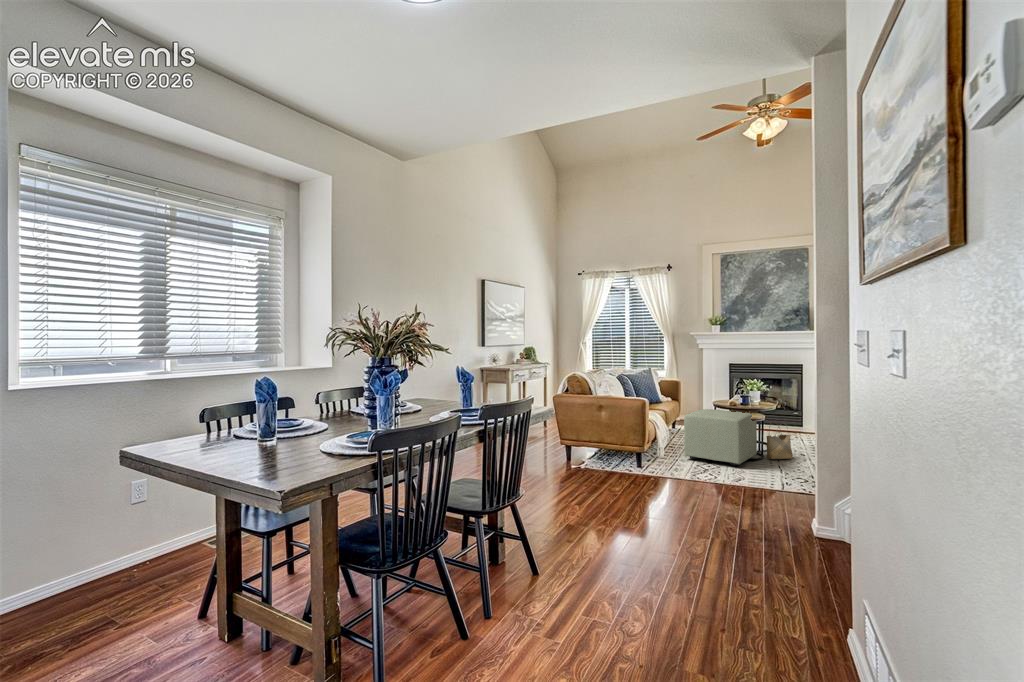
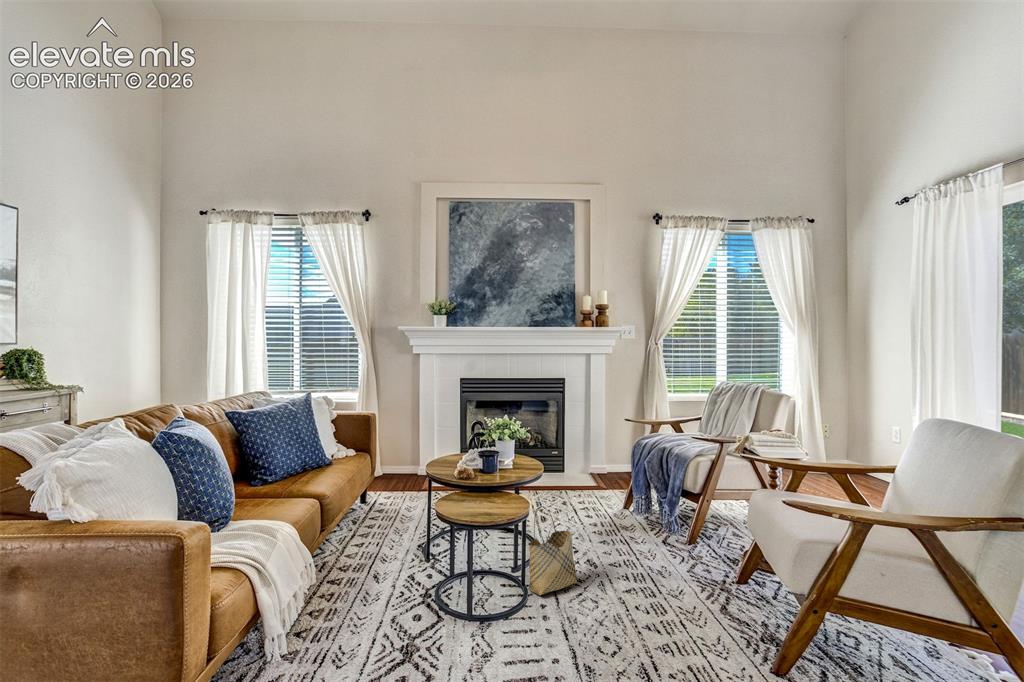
ottoman: present [684,409,757,466] -> none [342,488,510,651]

